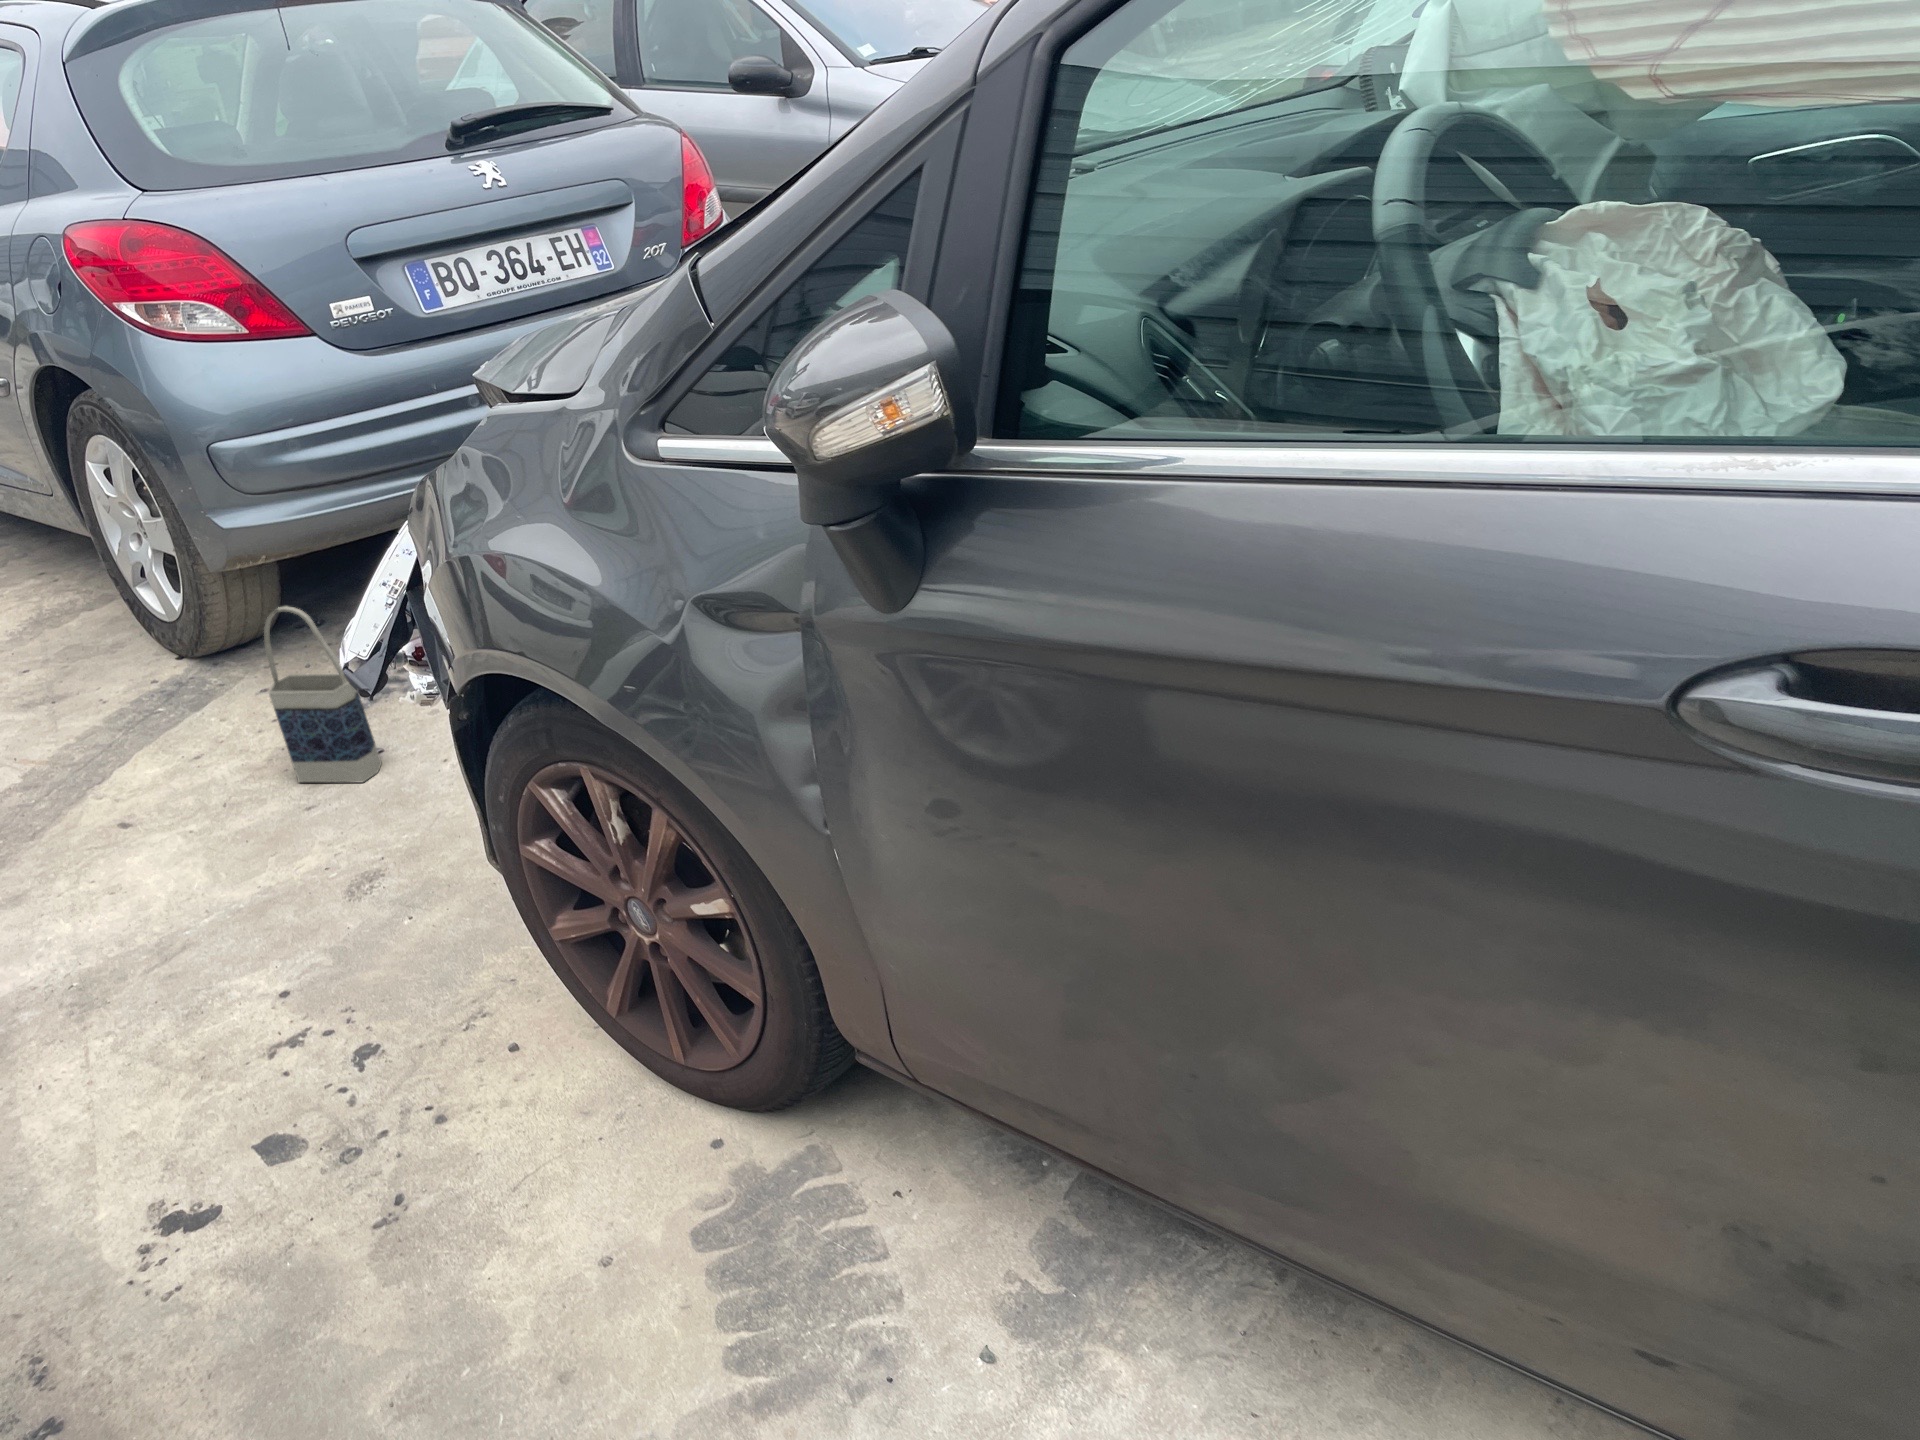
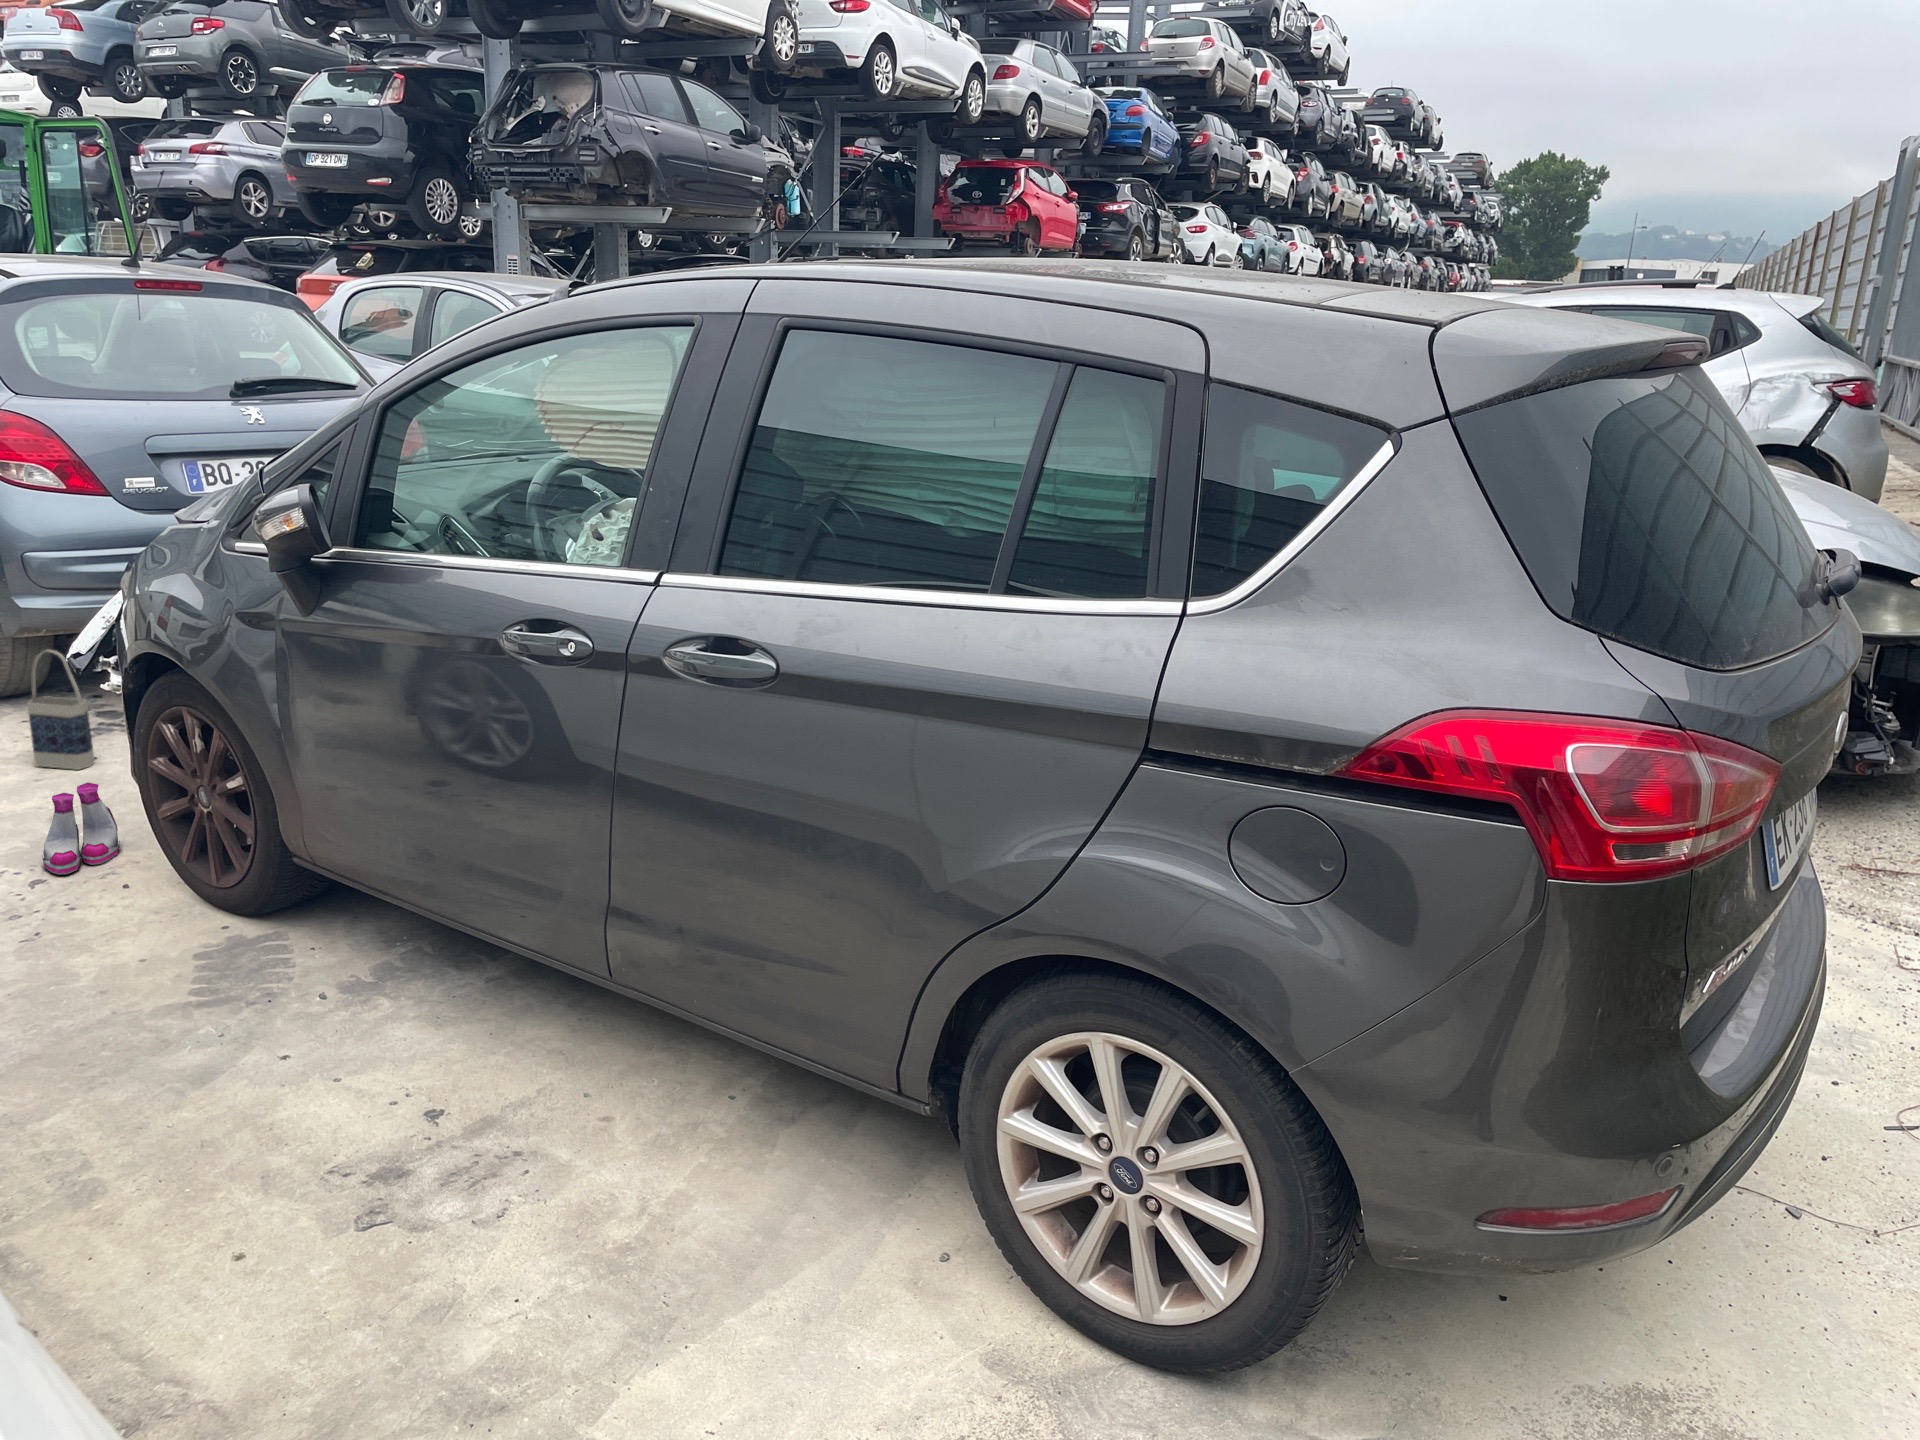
boots: none [360,859,476,1027] -> present [43,782,120,875]

